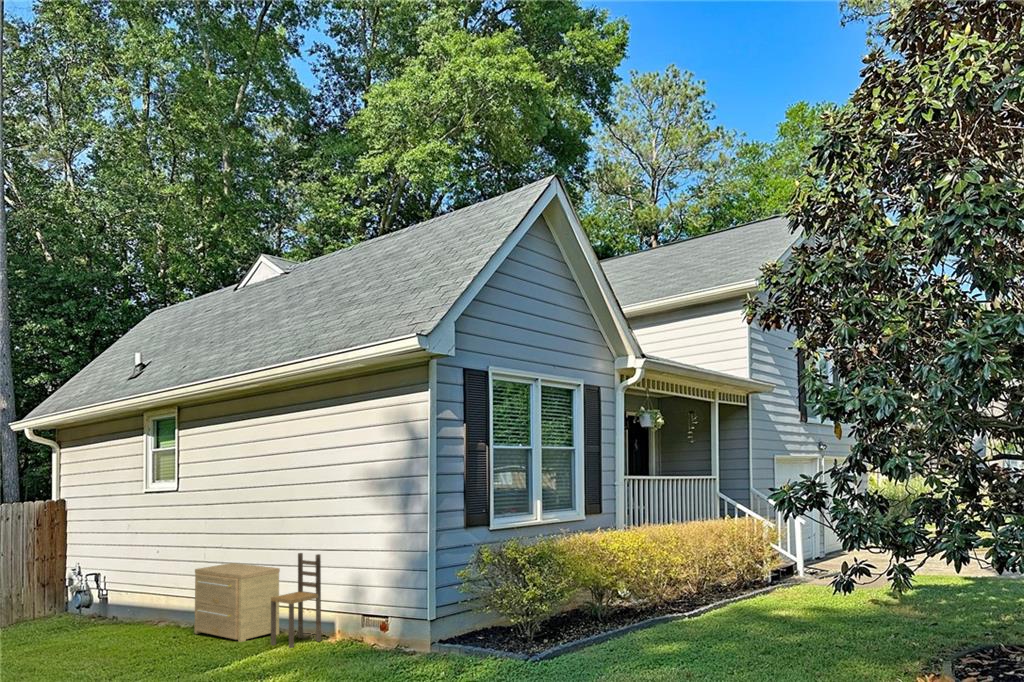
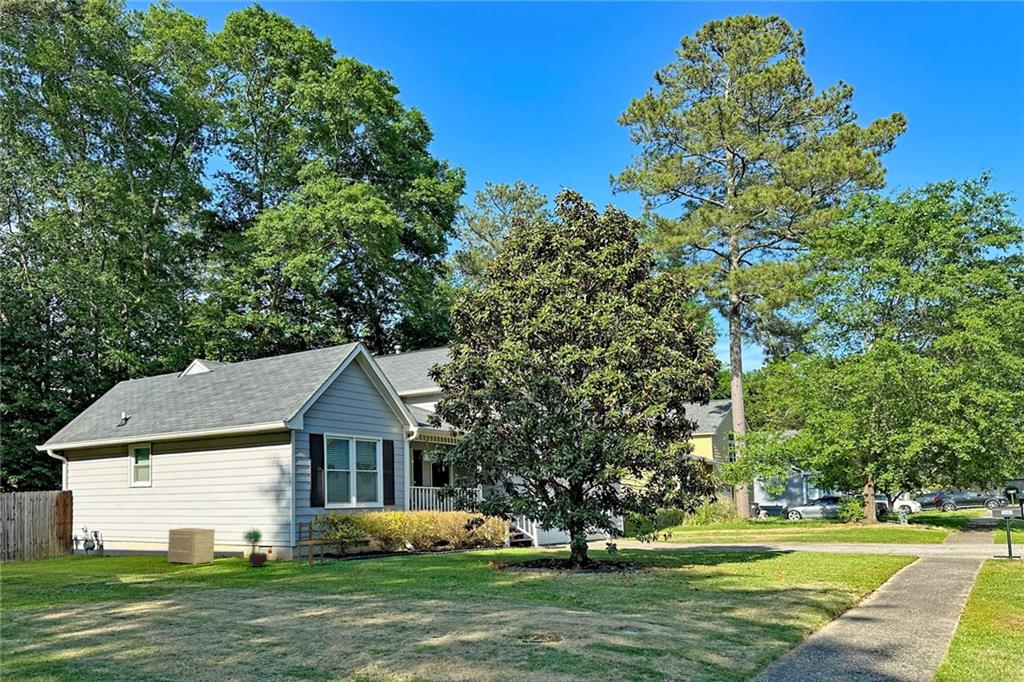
chair: present [271,553,321,648] -> present [298,521,324,566]
potted tree: none [327,566,386,656] -> present [243,530,267,566]

